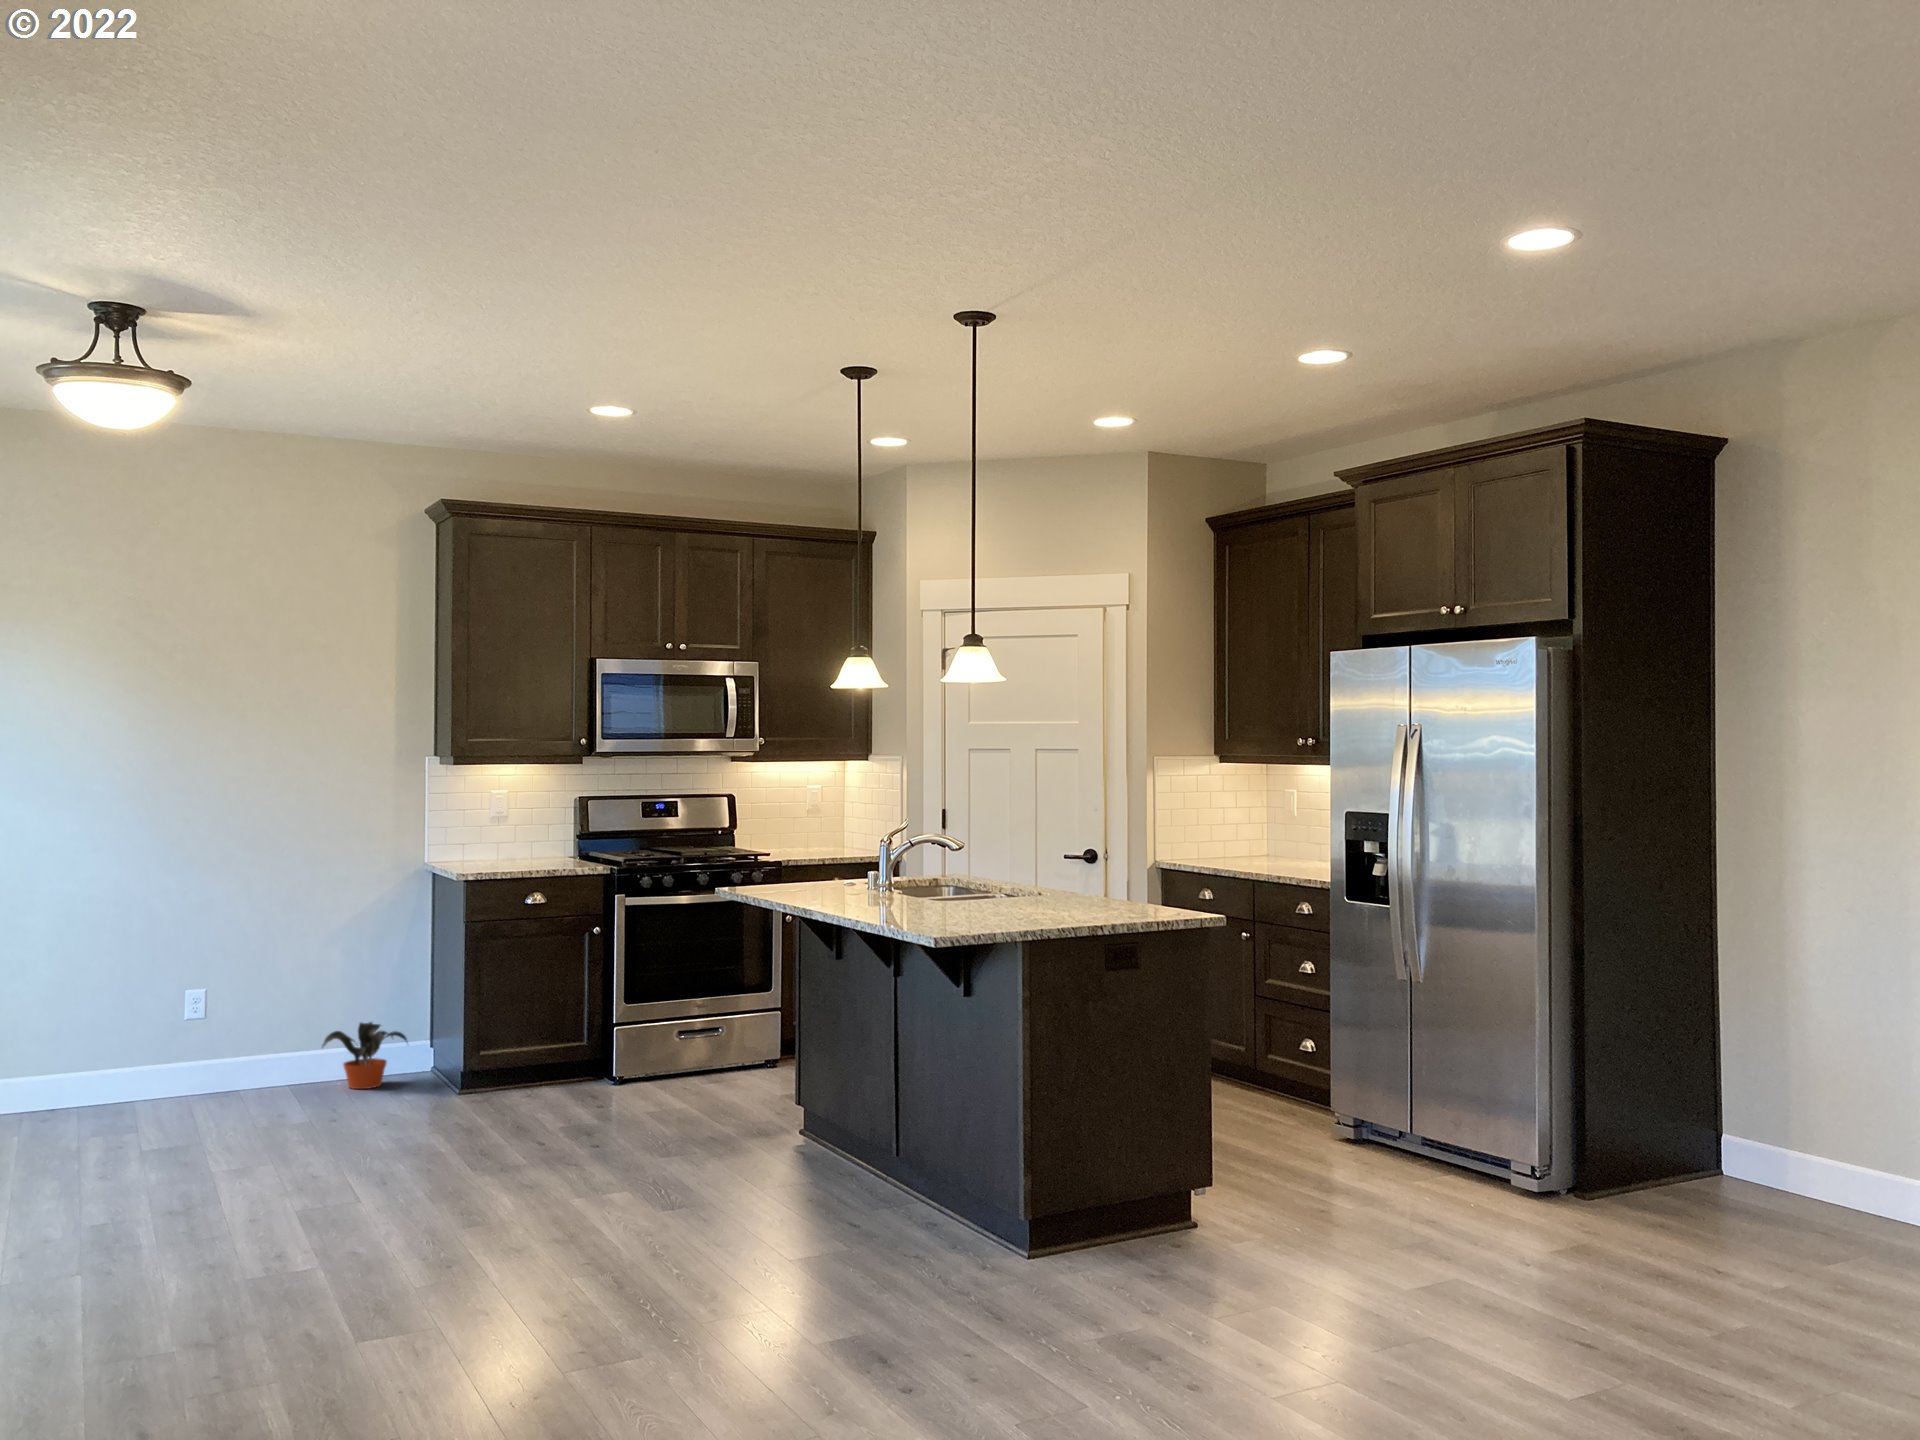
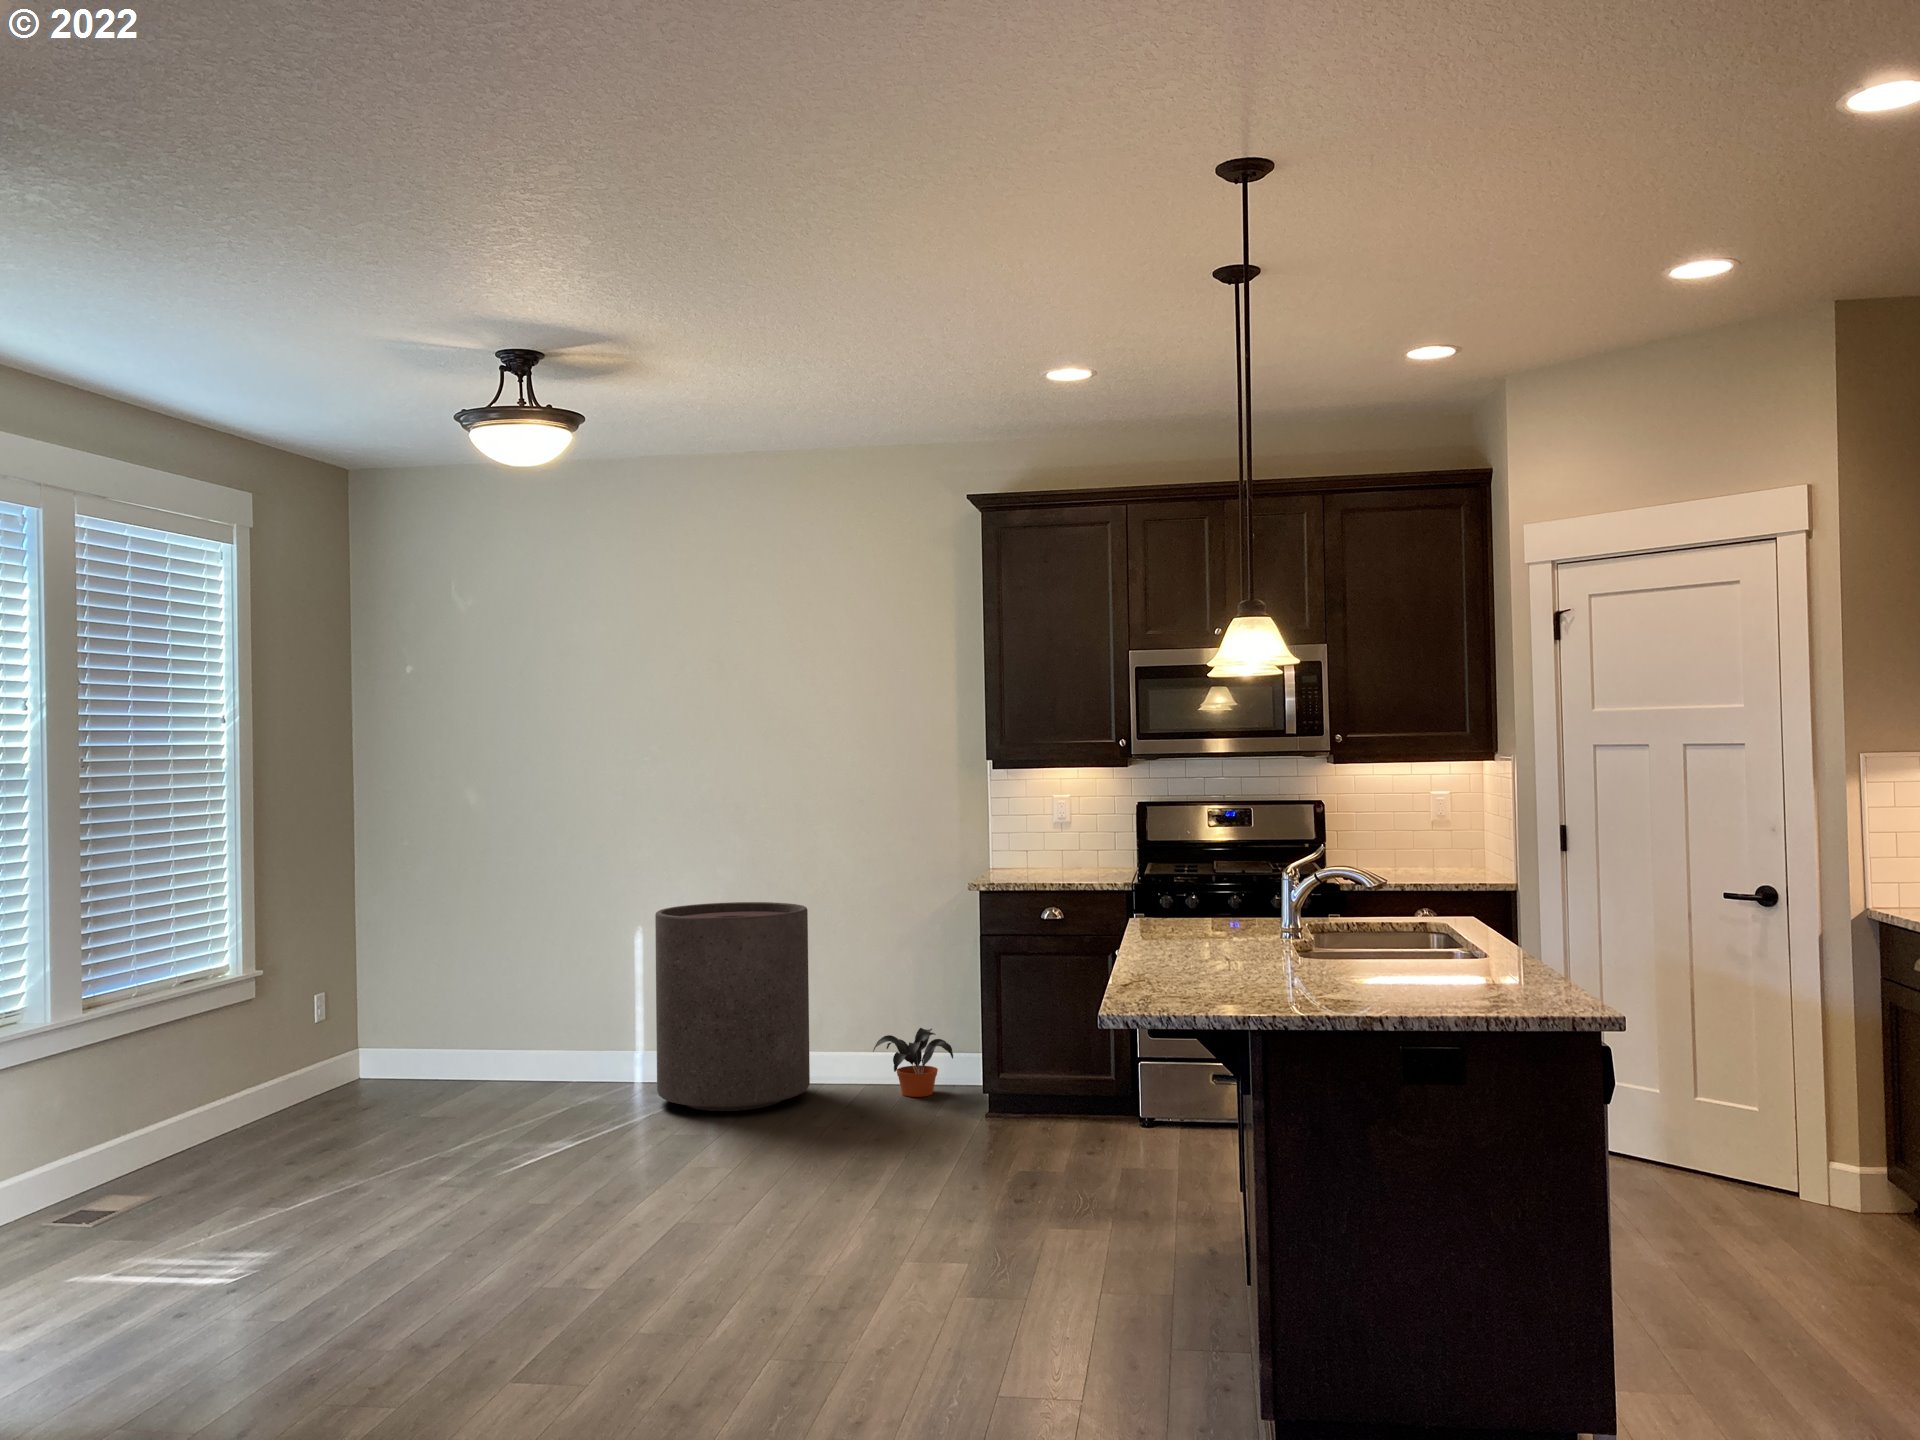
trash can: none [78,904,260,1127] -> present [655,902,810,1111]

